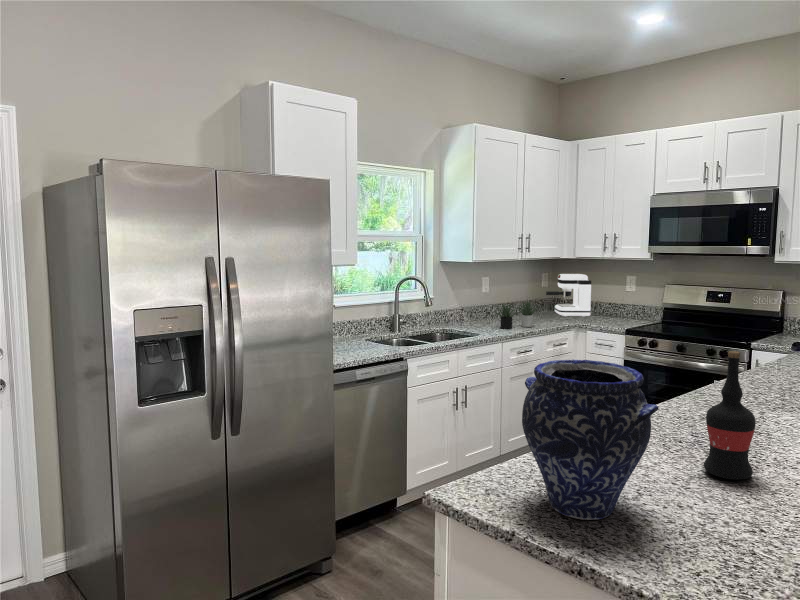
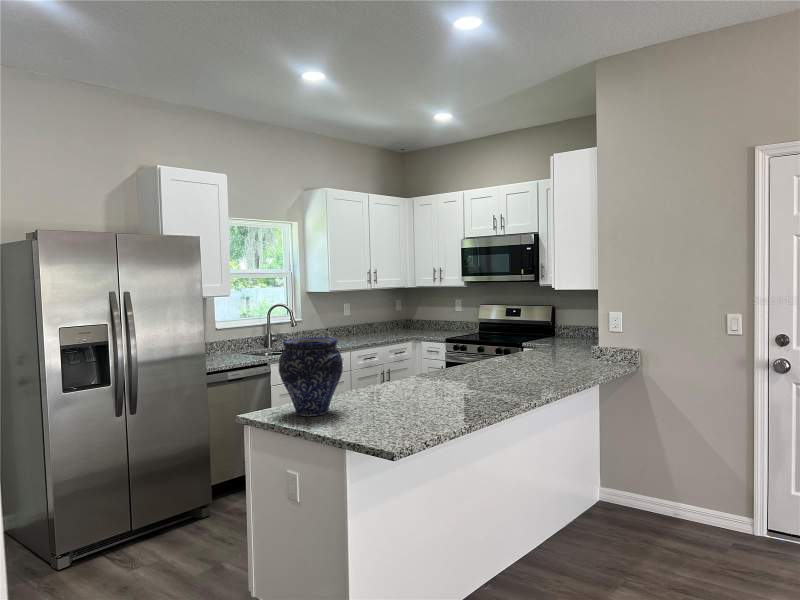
coffee maker: present [546,274,591,317] -> none [396,300,429,333]
succulent plant: present [496,301,537,329] -> none [348,319,382,342]
wine bottle: present [704,351,756,480] -> none [392,331,417,399]

